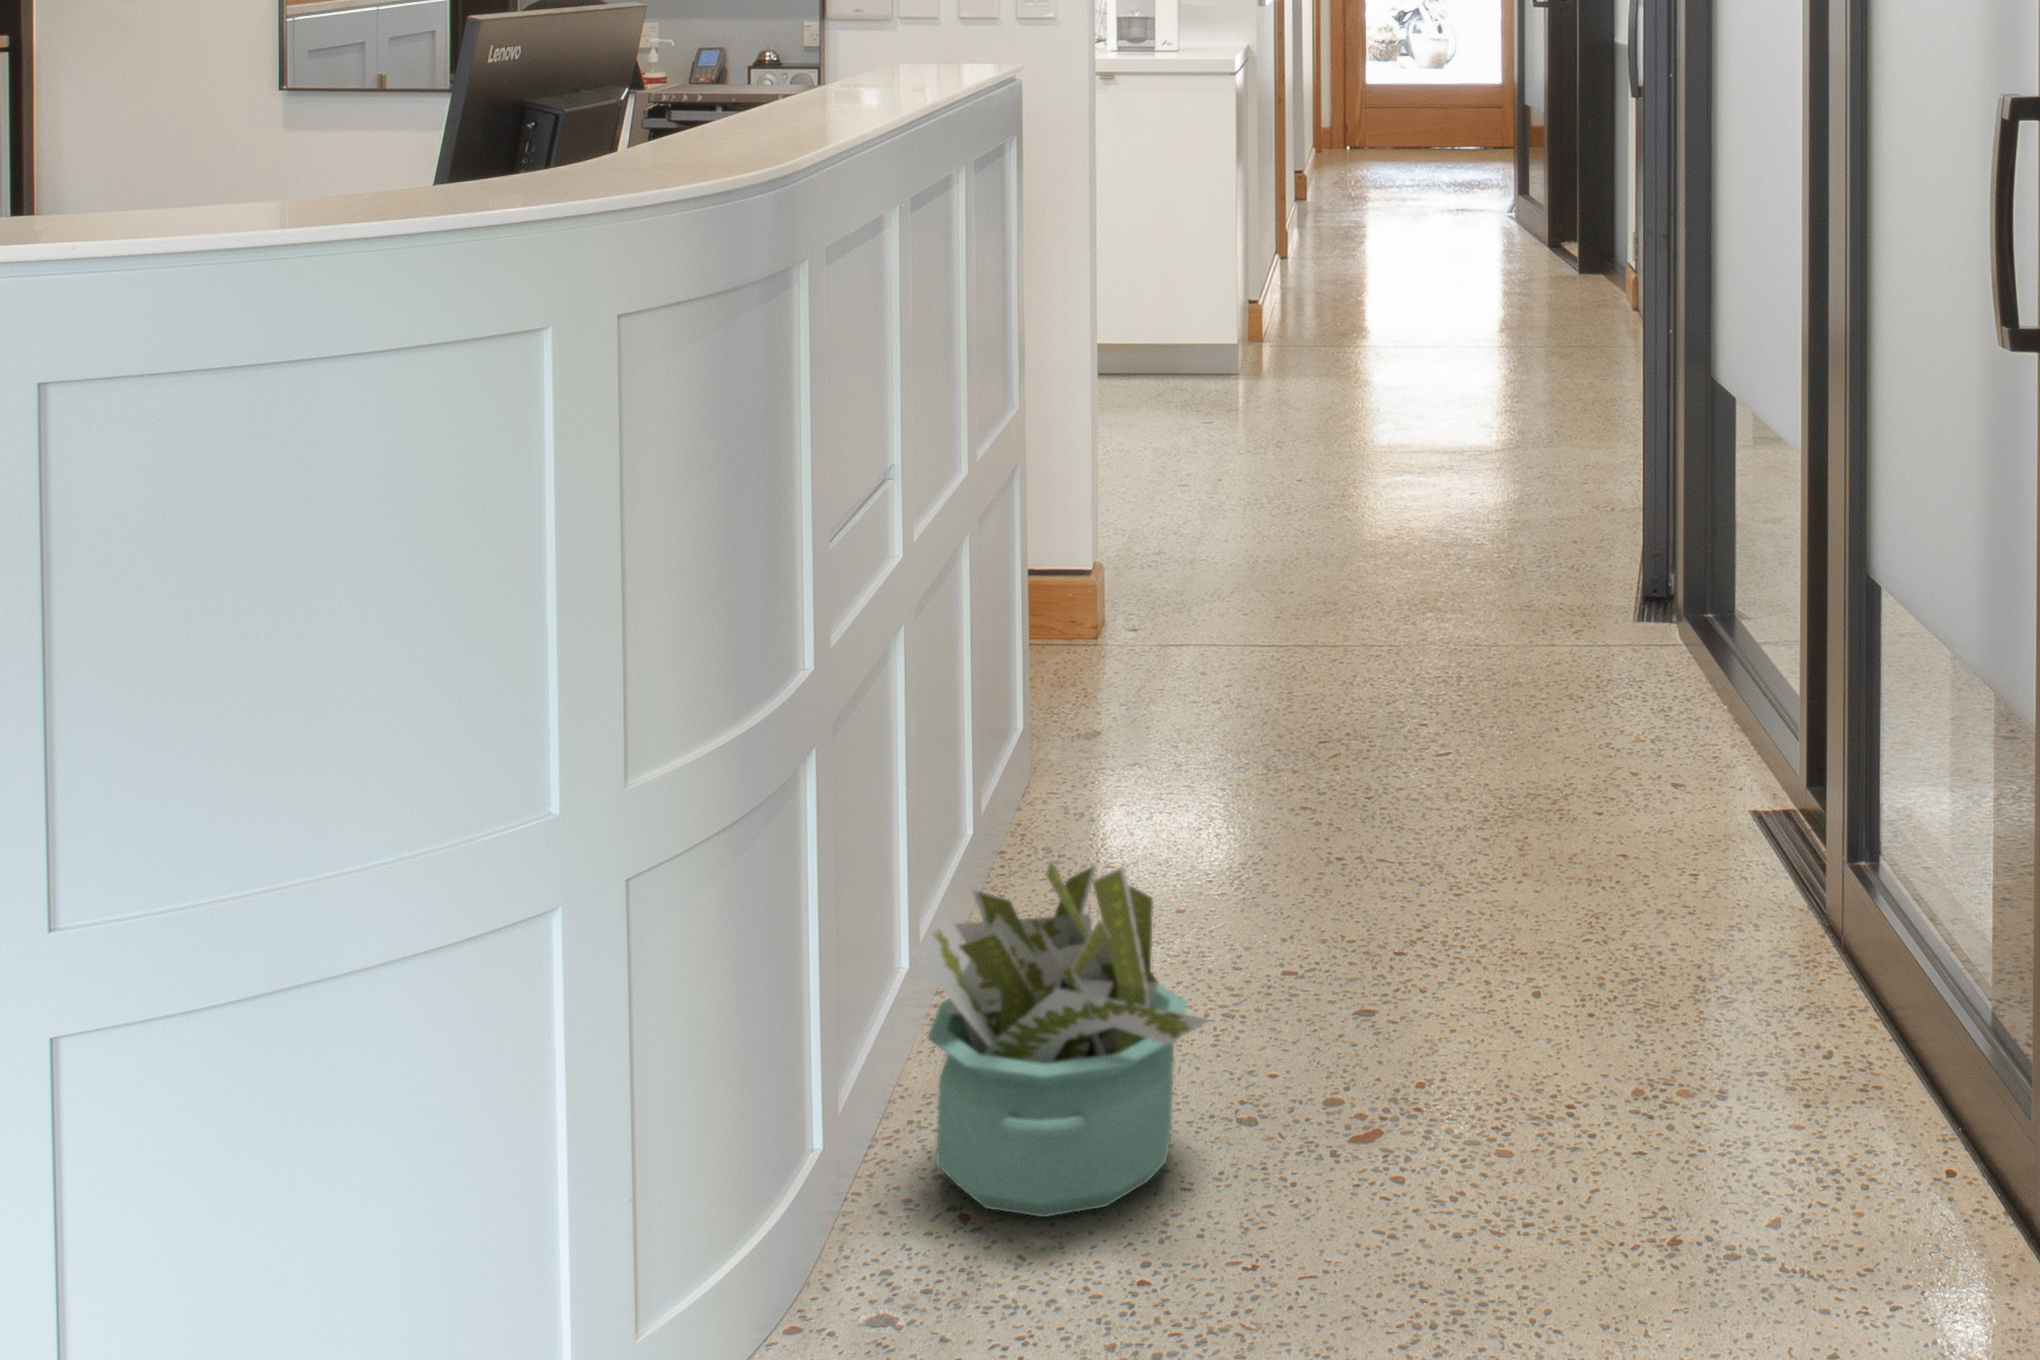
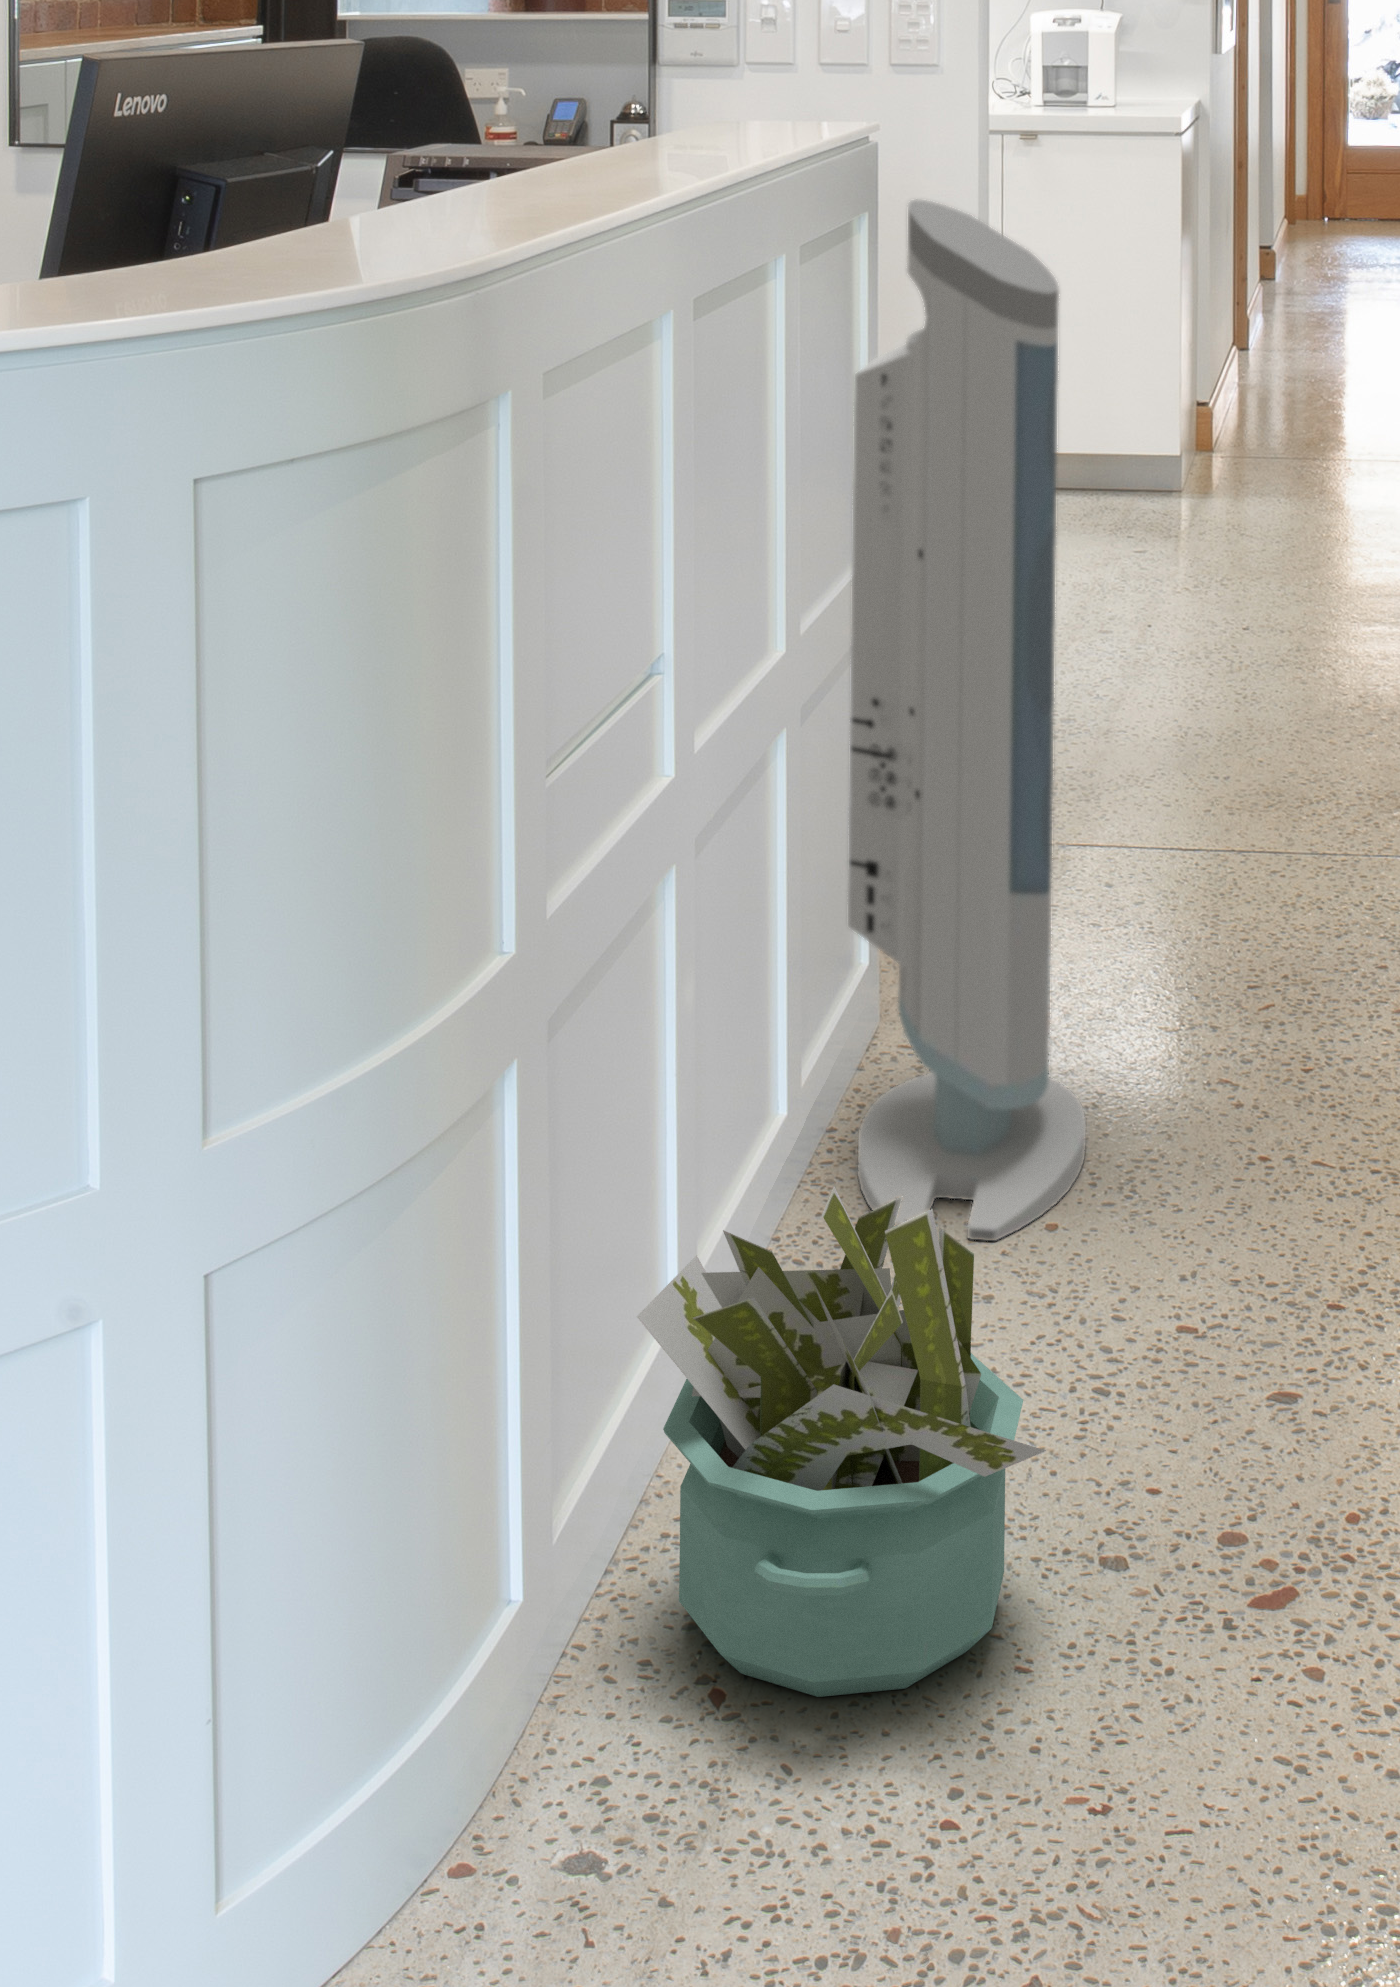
air purifier: none [1029,135,1204,927] -> present [848,199,1086,1241]

